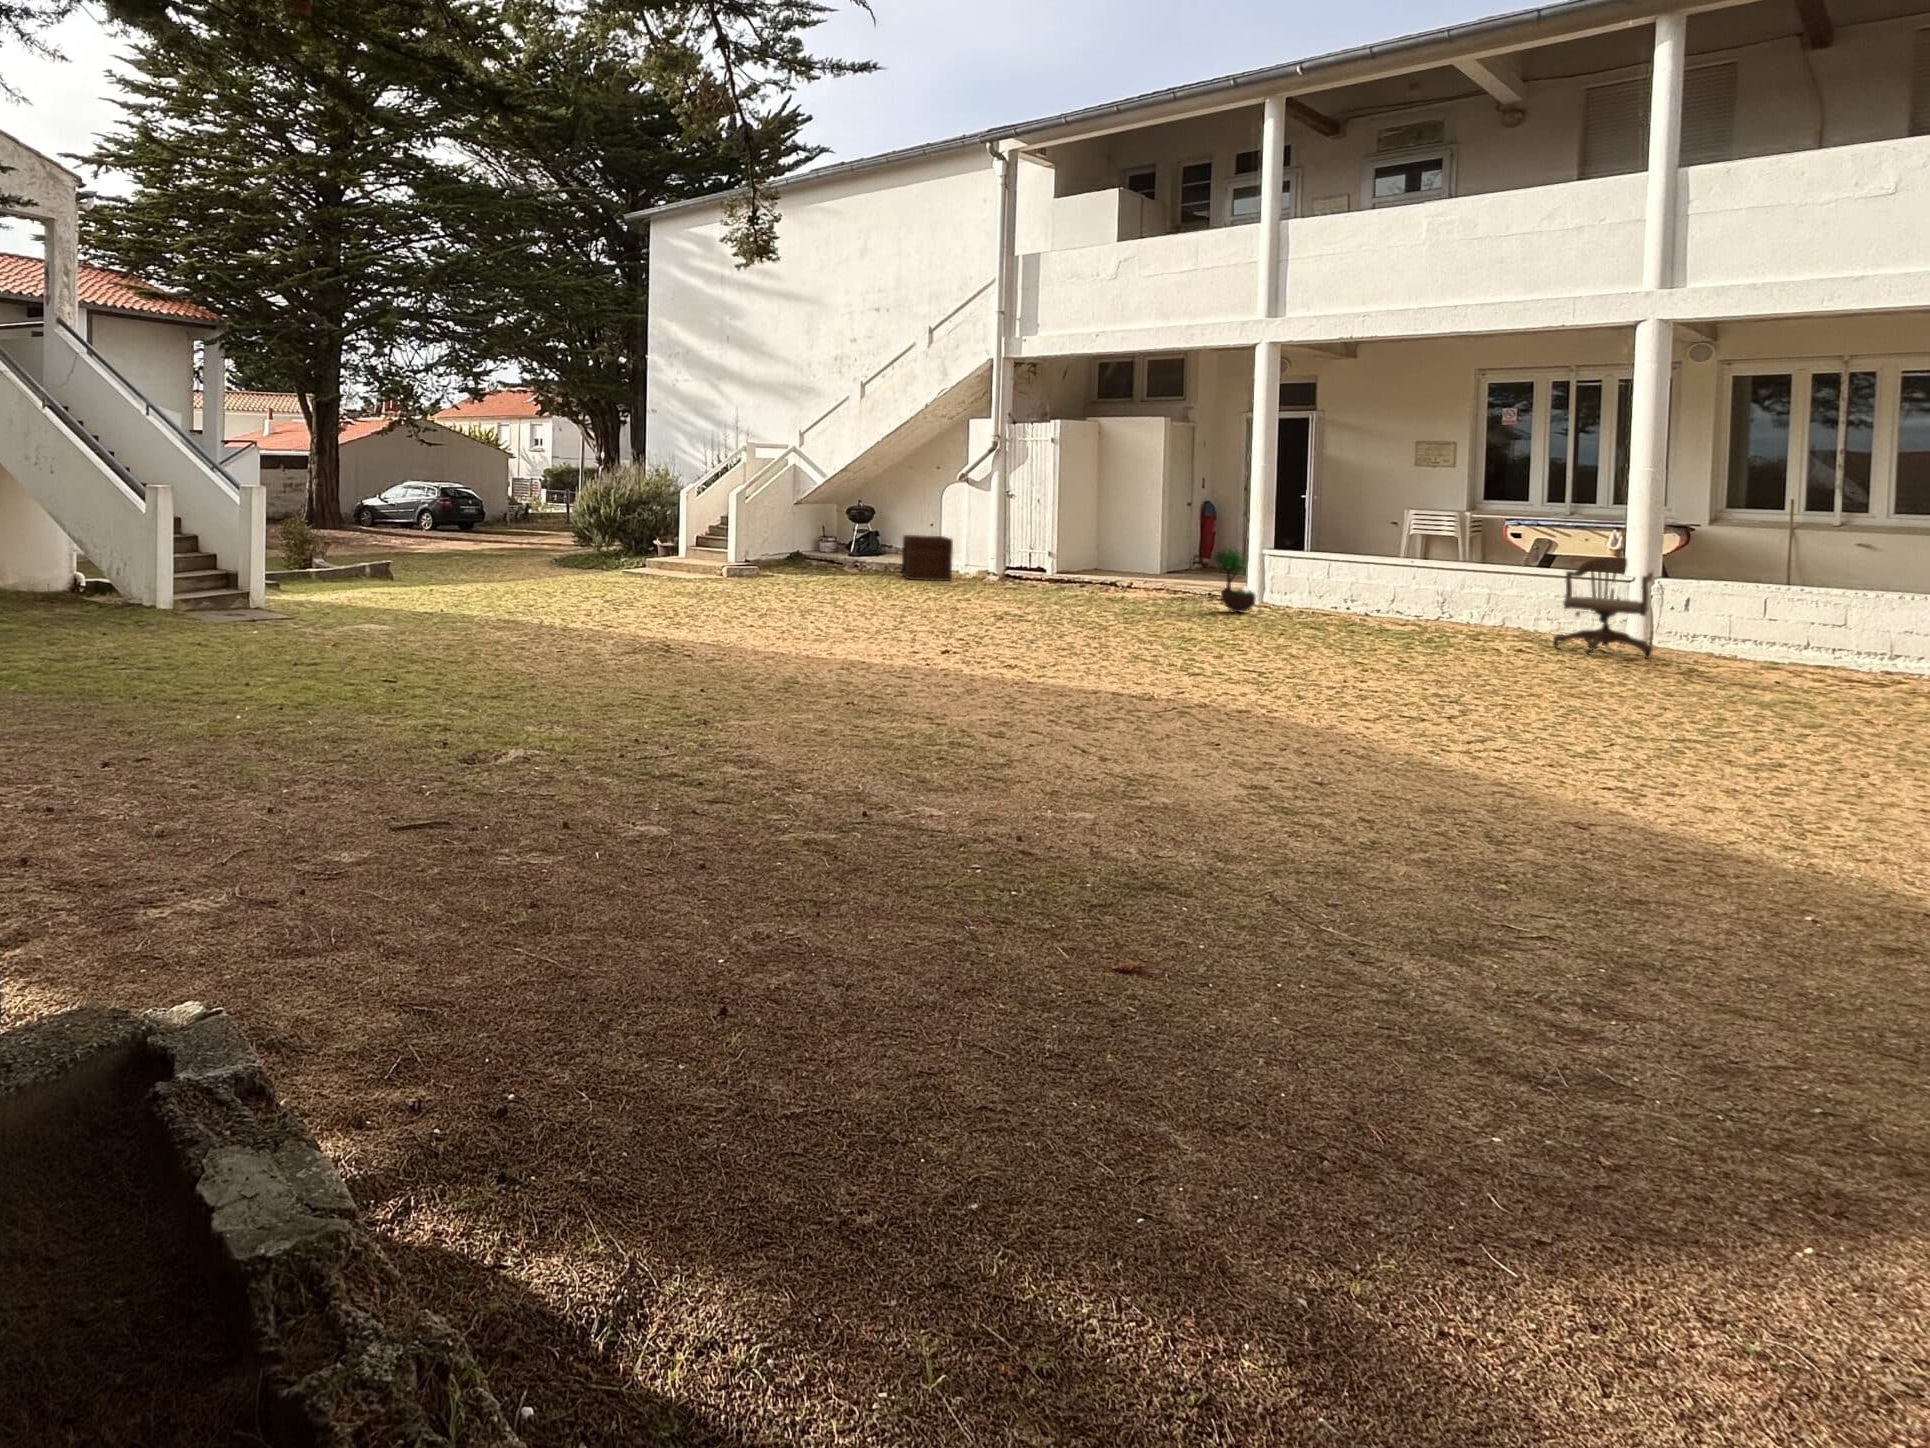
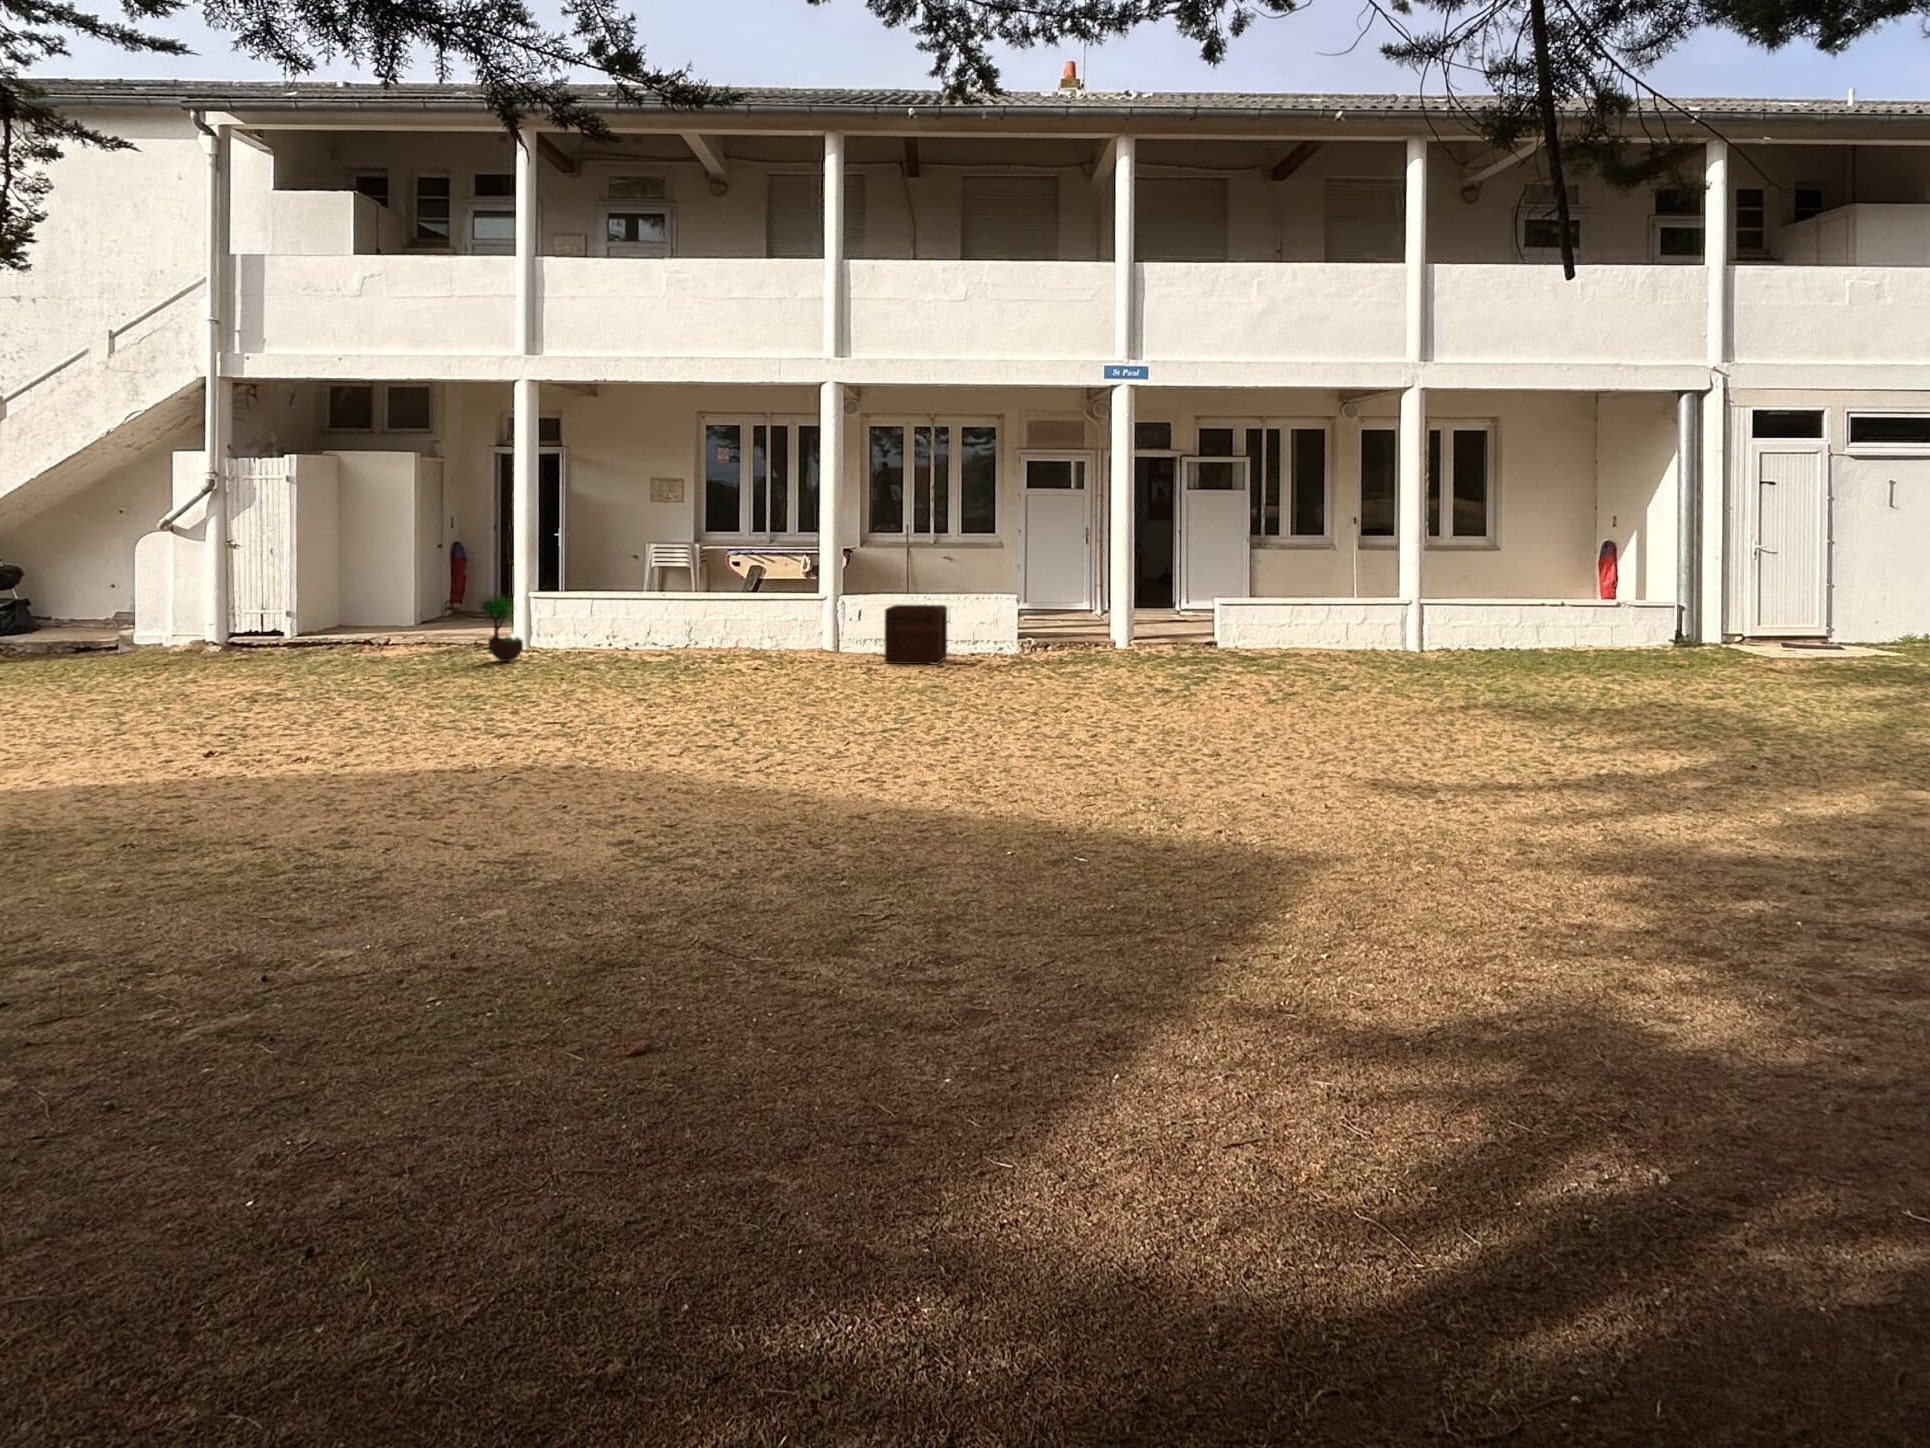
wooden crate: present [902,535,953,581] -> present [884,605,947,664]
chair: present [1553,557,1653,659] -> none [772,580,840,667]

